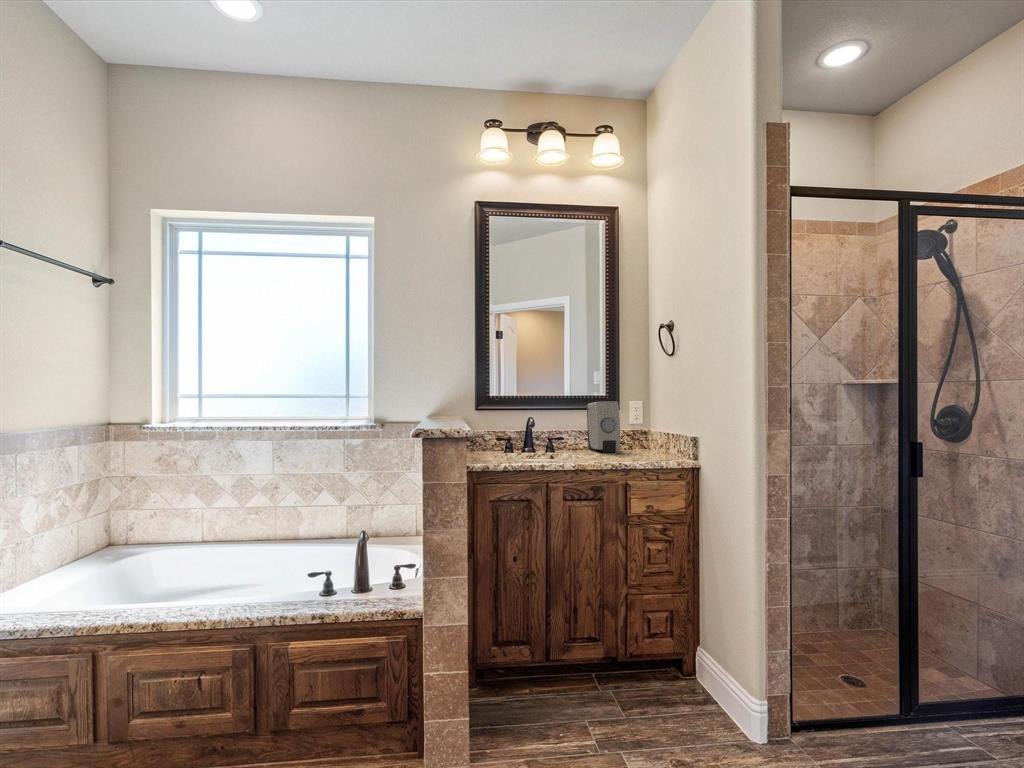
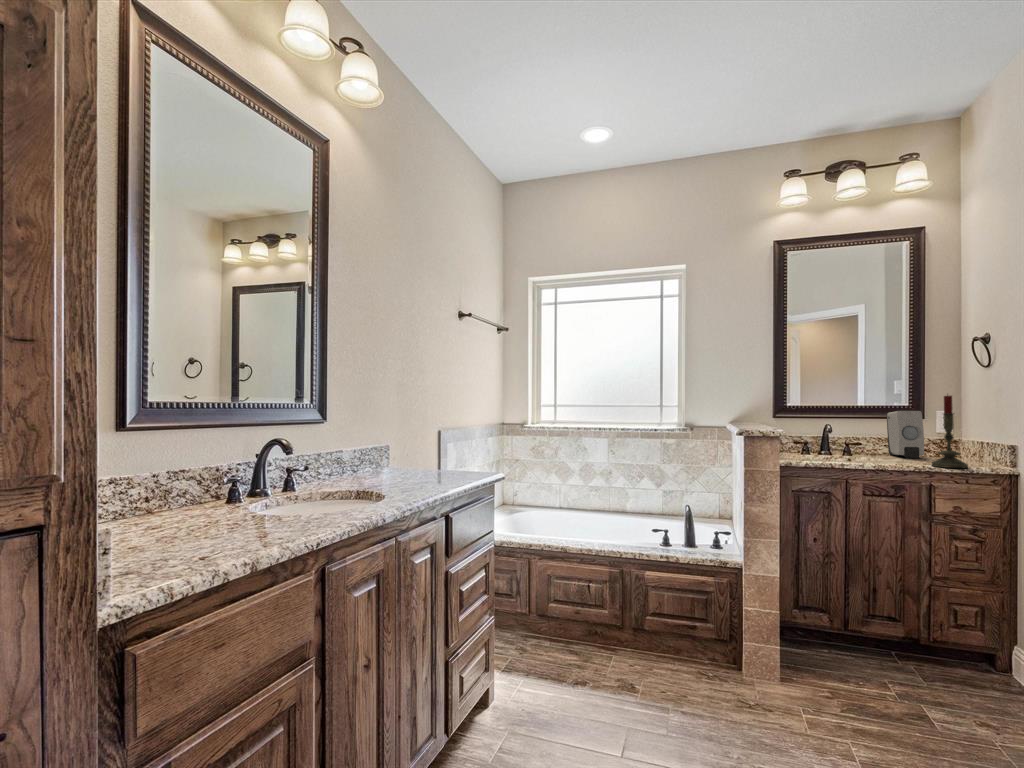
candle: none [628,382,660,464] -> present [932,395,968,468]

